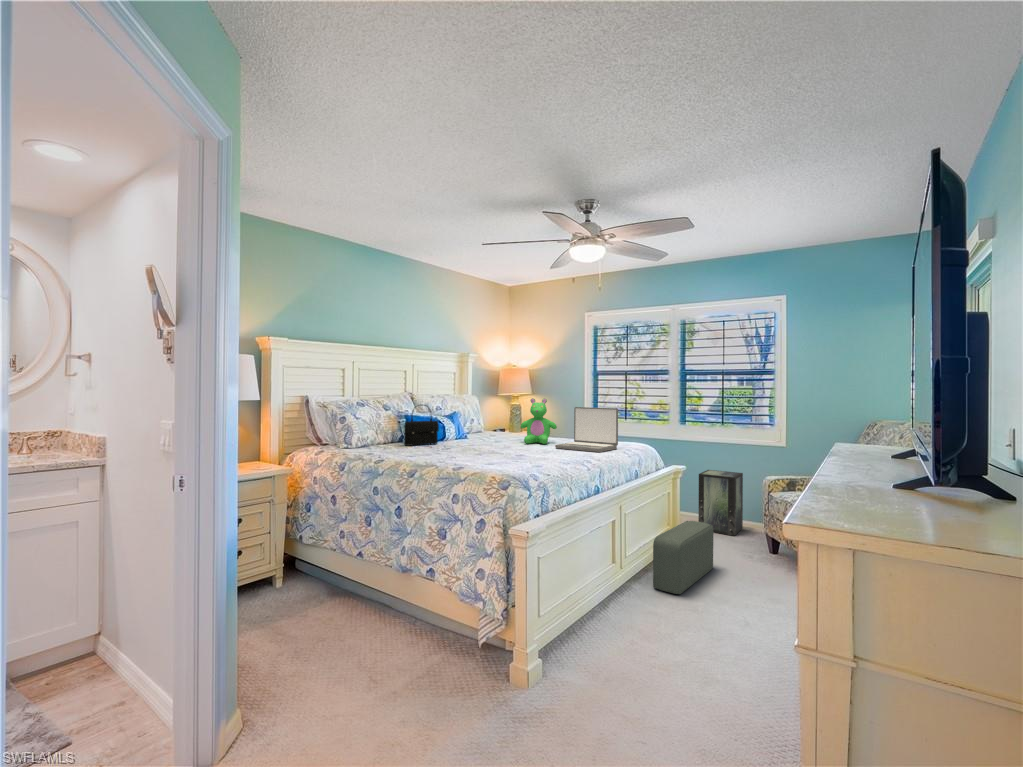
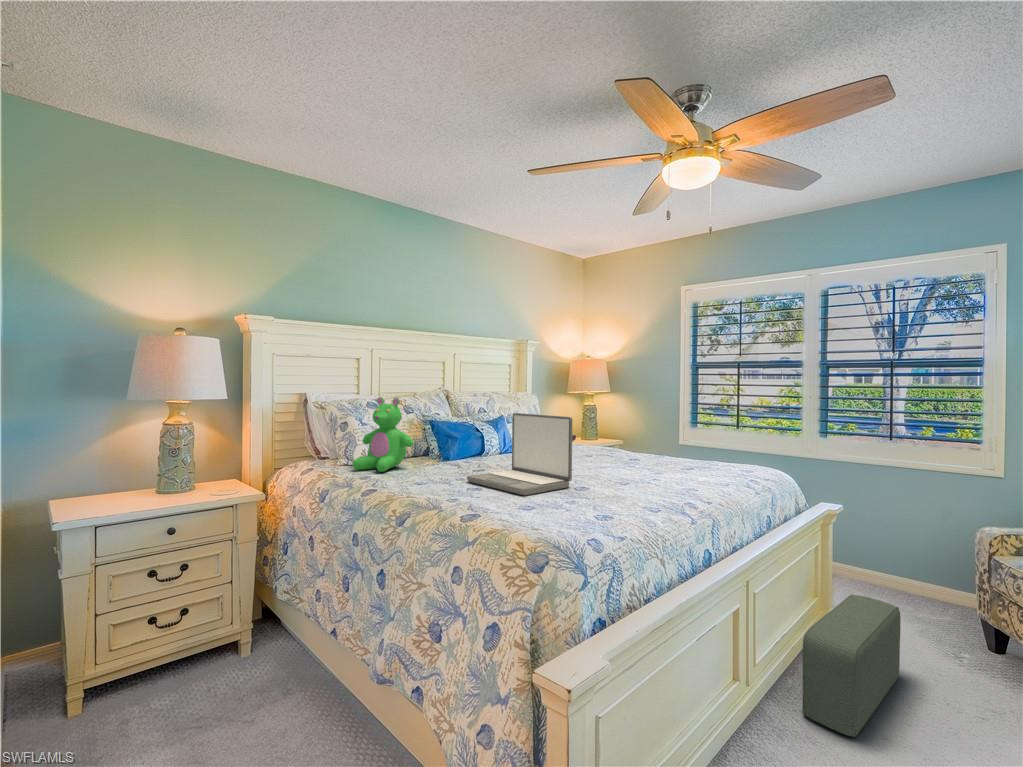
teddy bear: present [520,398,557,444] -> present [353,397,413,472]
handbag: present [404,405,439,446] -> none [427,406,475,462]
laptop: present [555,407,618,452] -> present [467,413,572,495]
storage box: present [698,470,743,536] -> none [853,503,924,608]

